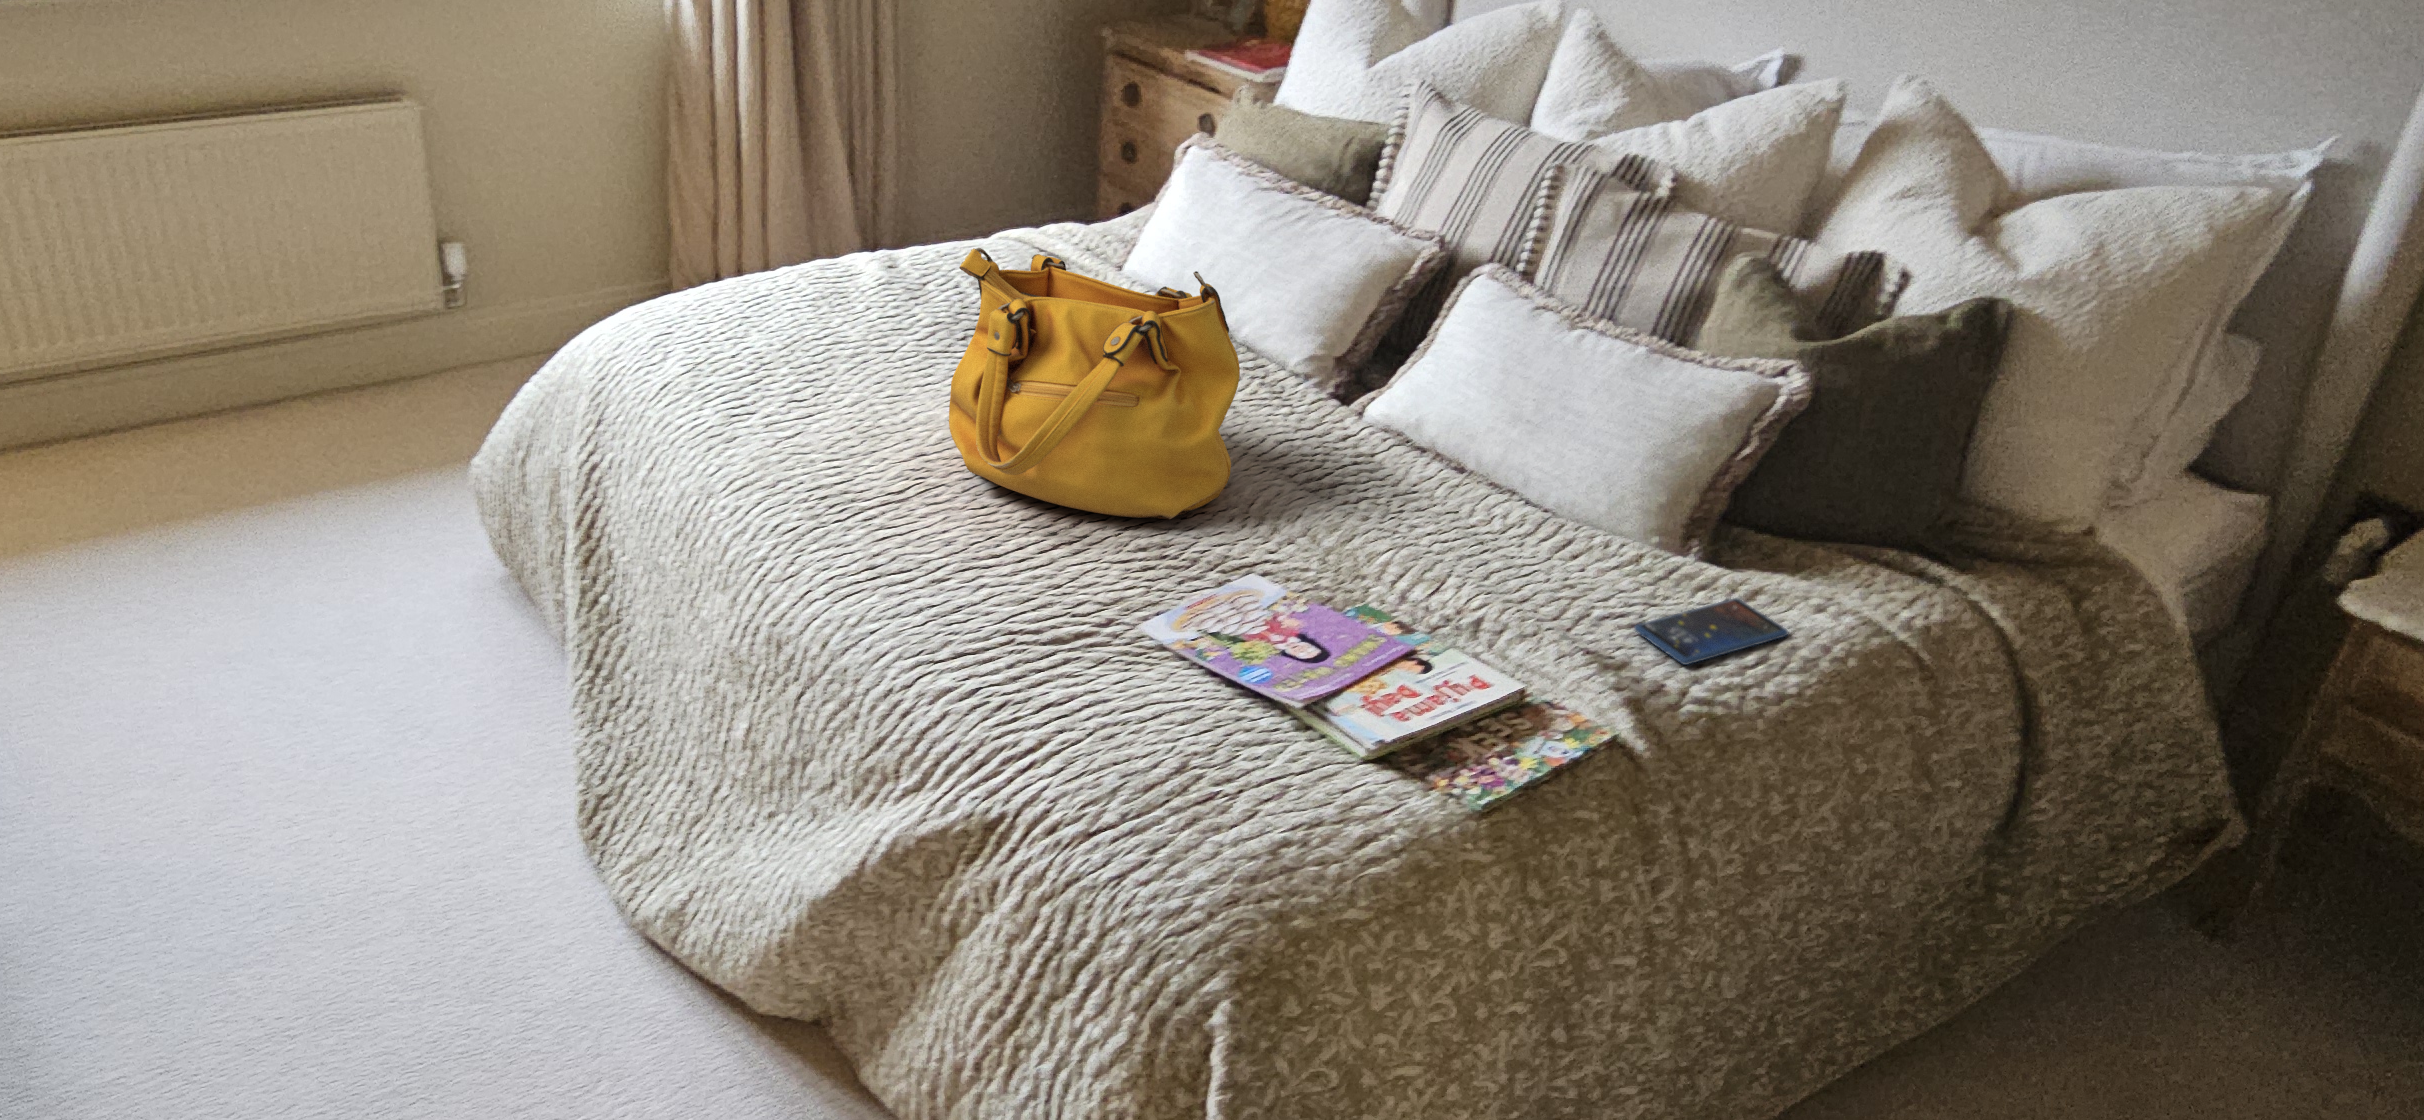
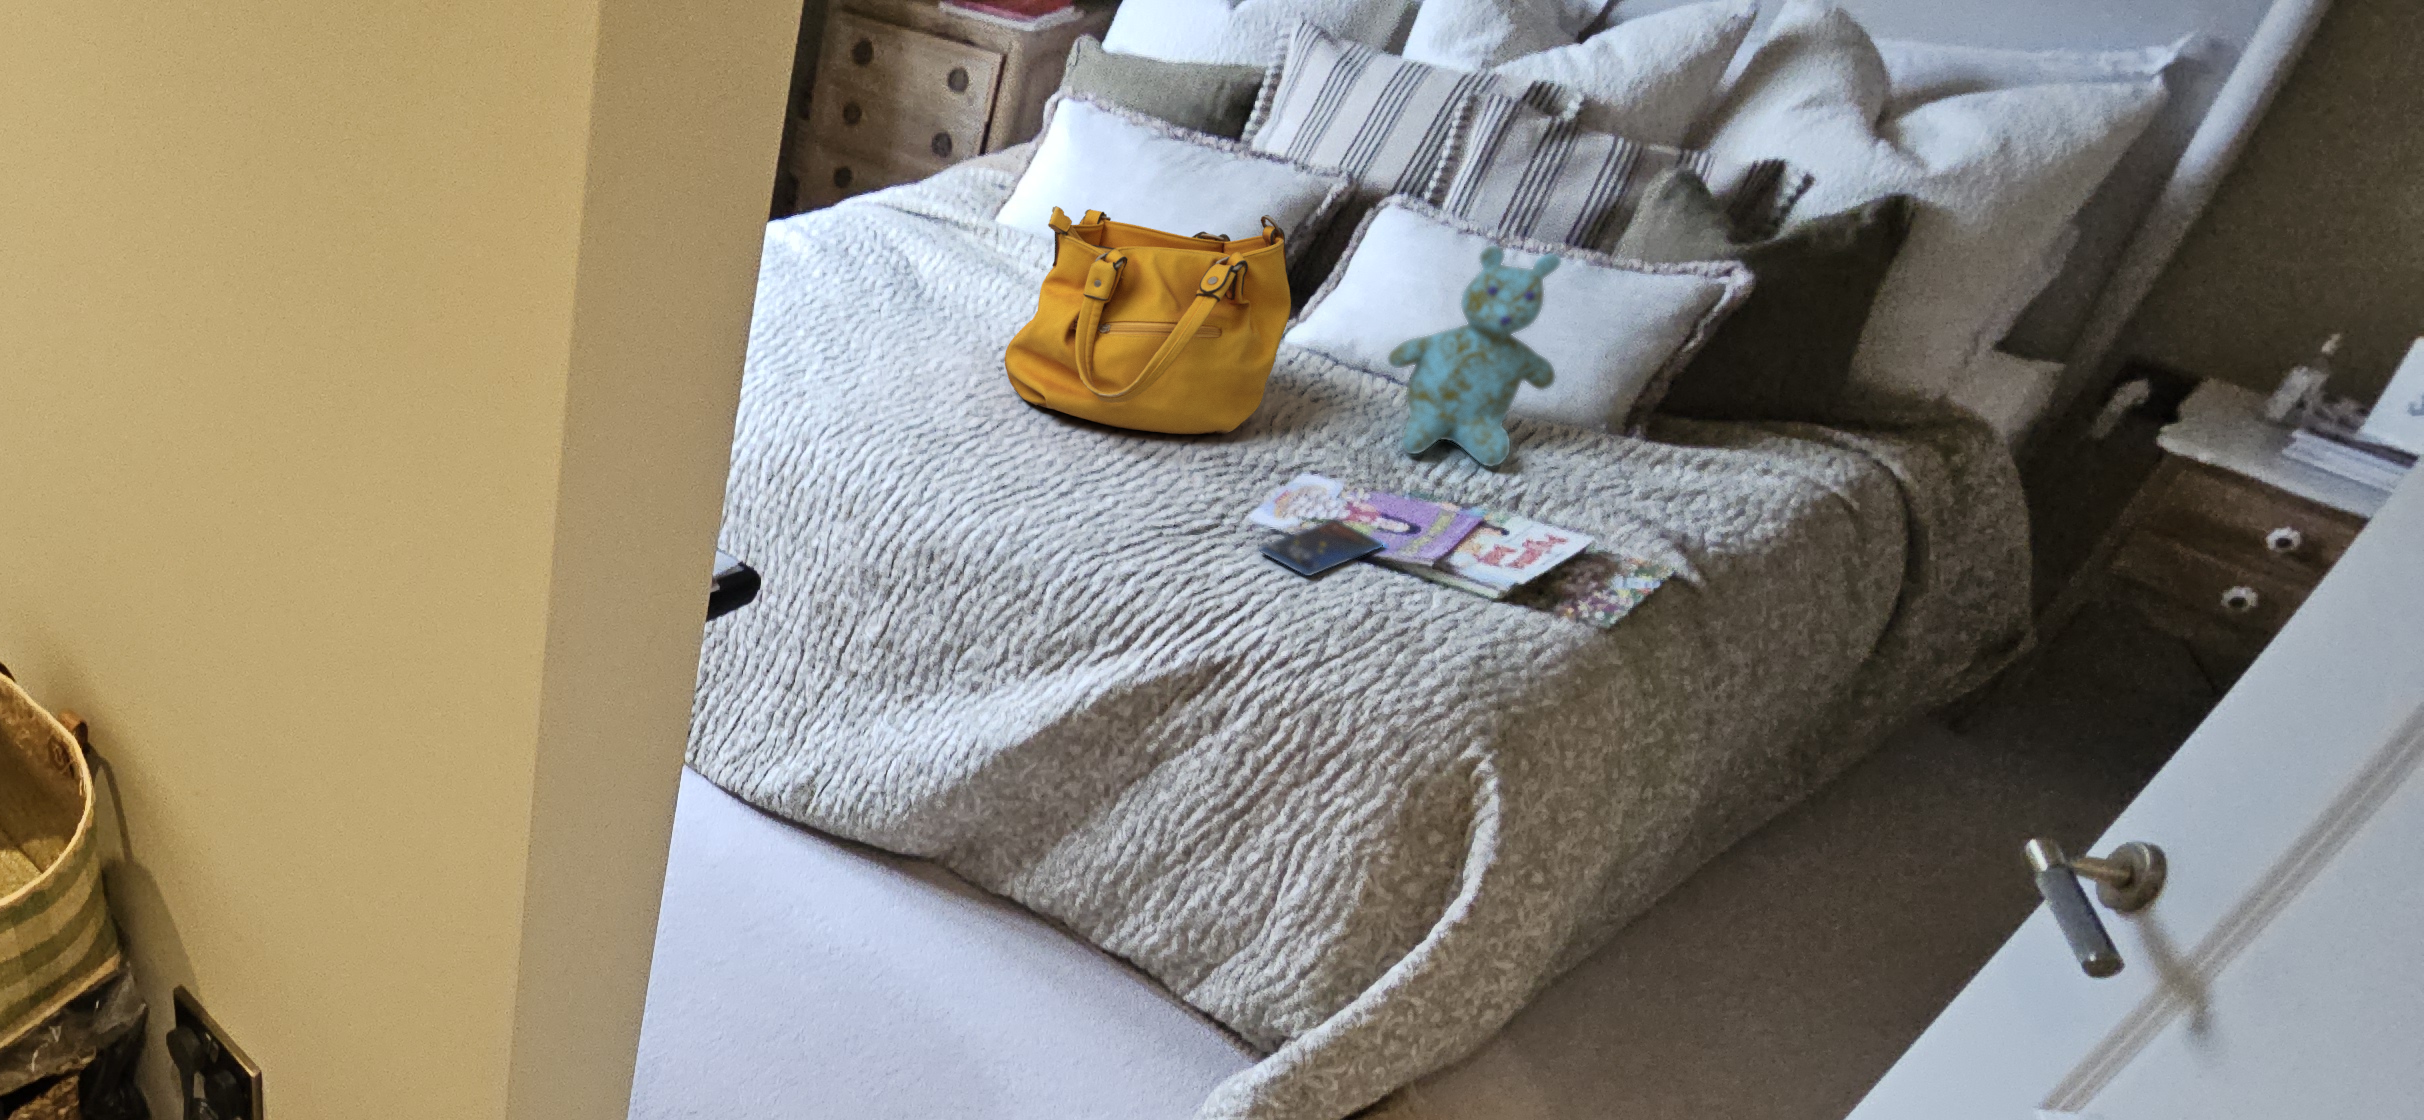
stuffed bear: none [1367,322,1552,582] -> present [1388,246,1561,466]
smartphone: present [1634,598,1788,665] -> present [1260,520,1382,576]

